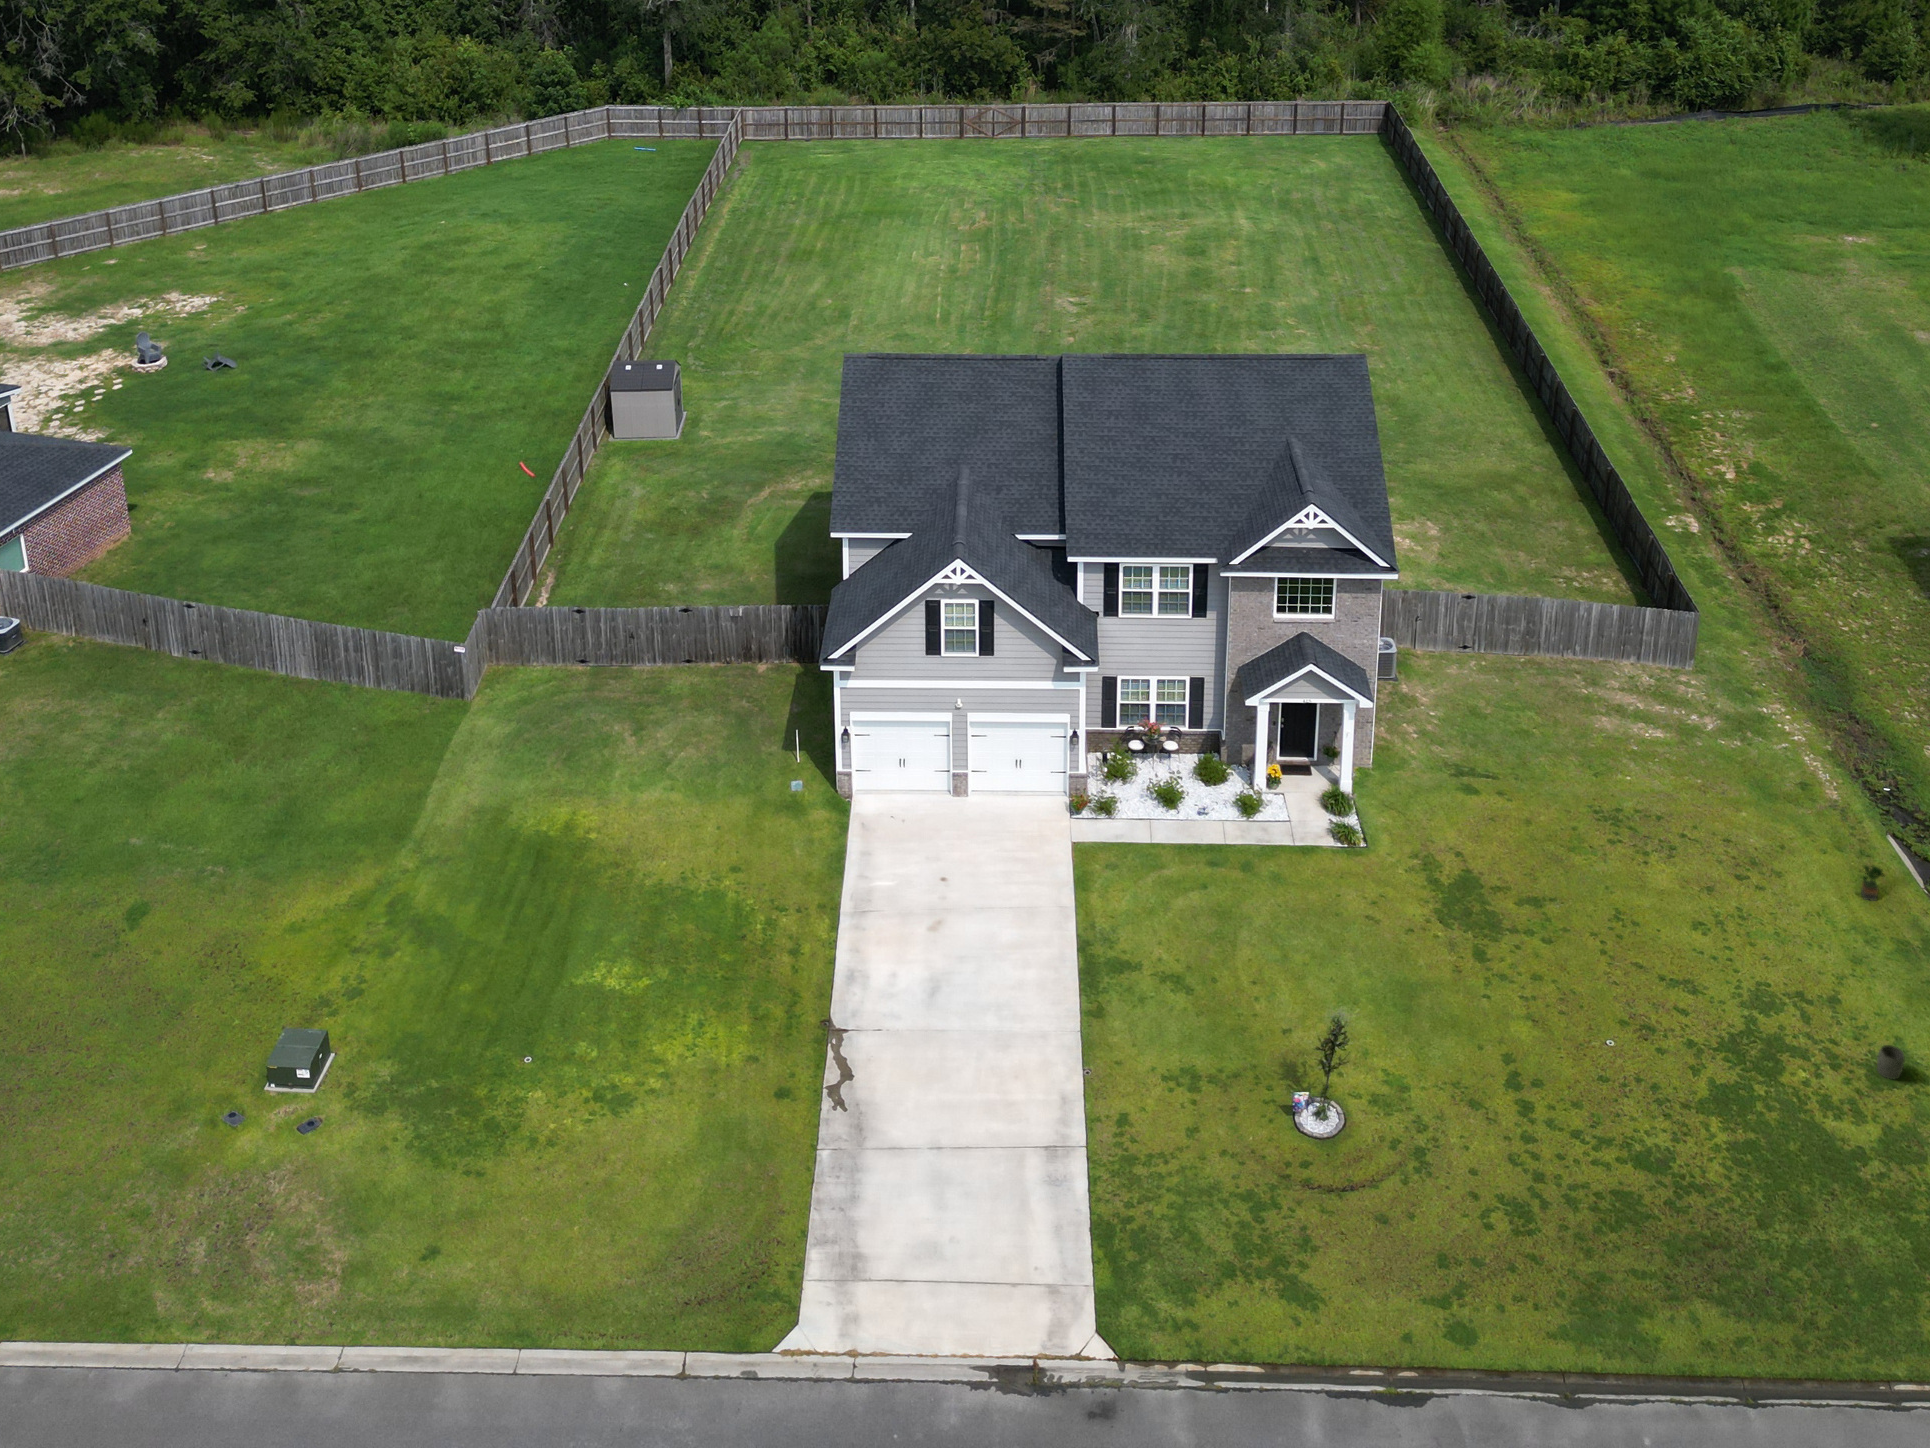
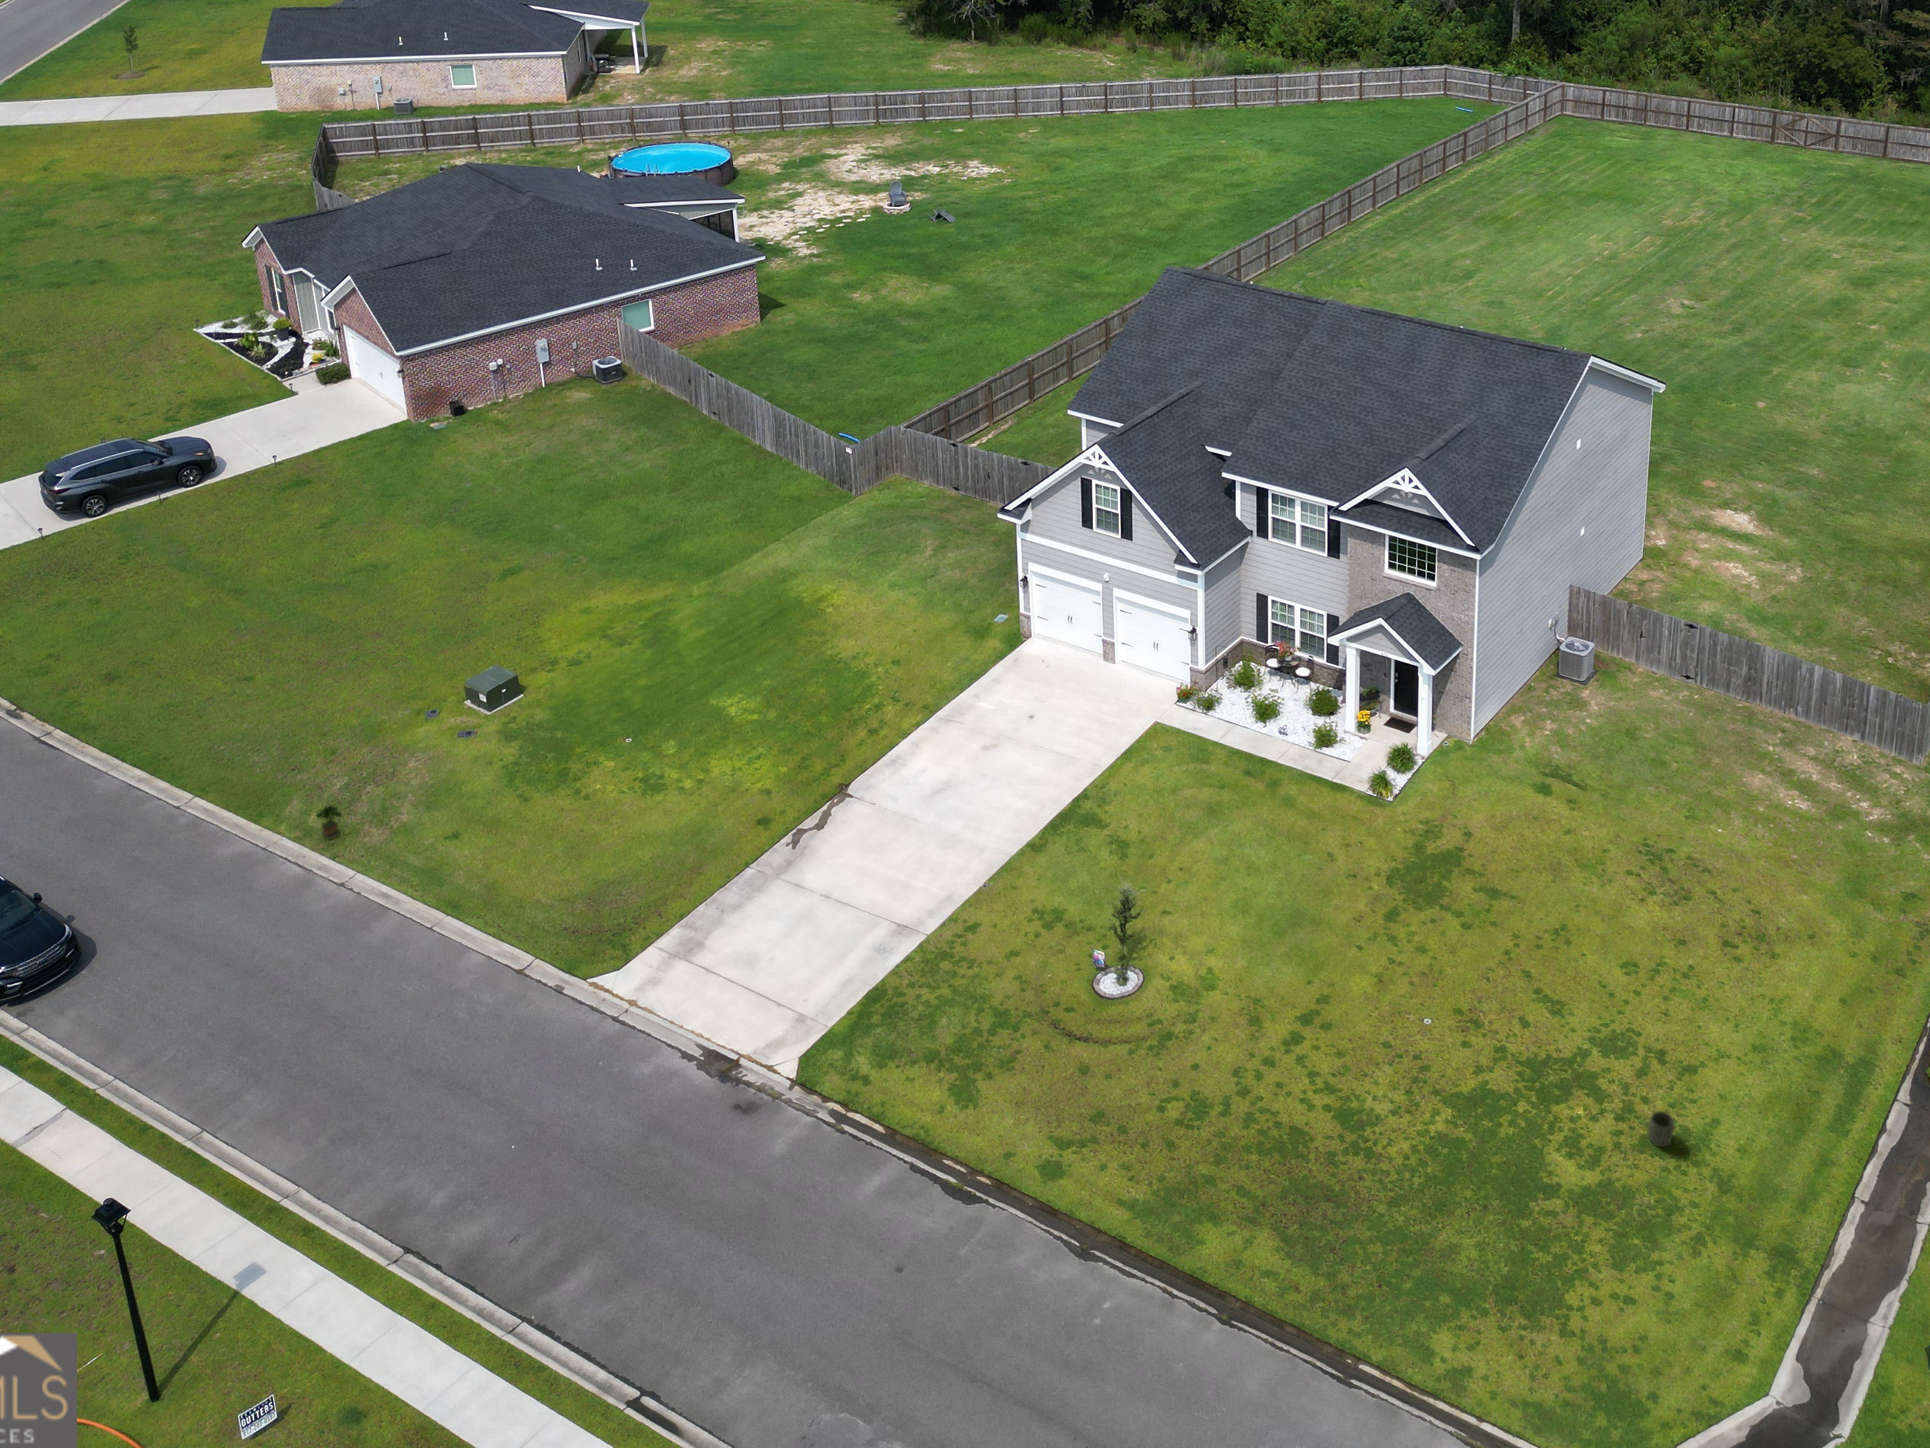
potted tree: present [1861,866,1884,901] -> present [317,806,342,841]

